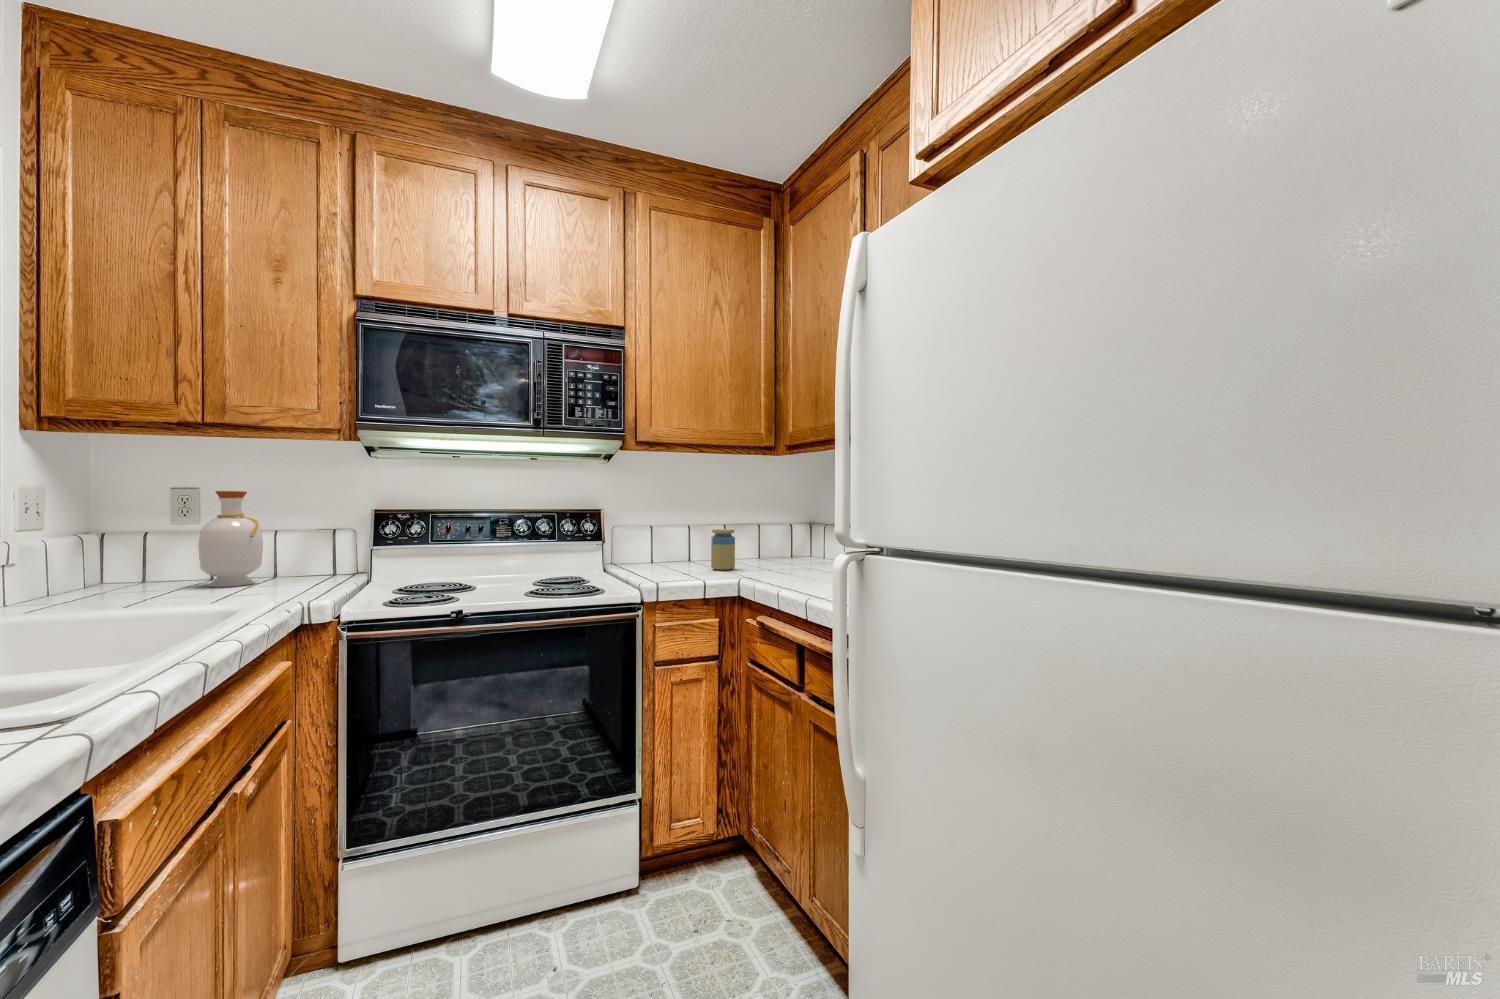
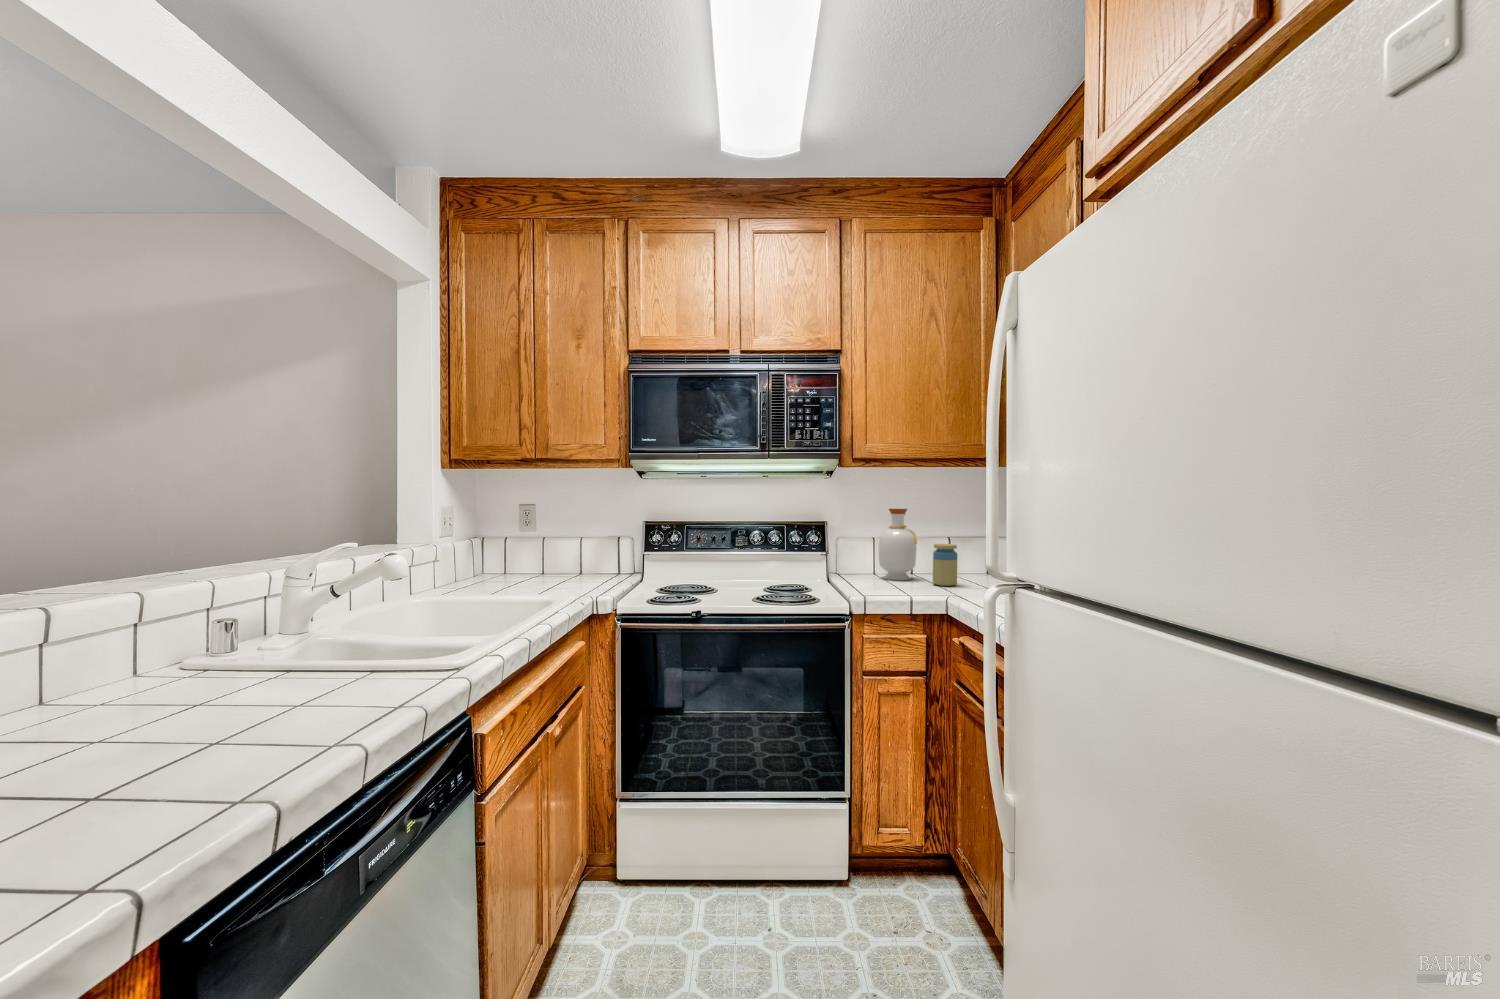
bottle: present [198,491,263,587] -> present [879,509,917,580]

